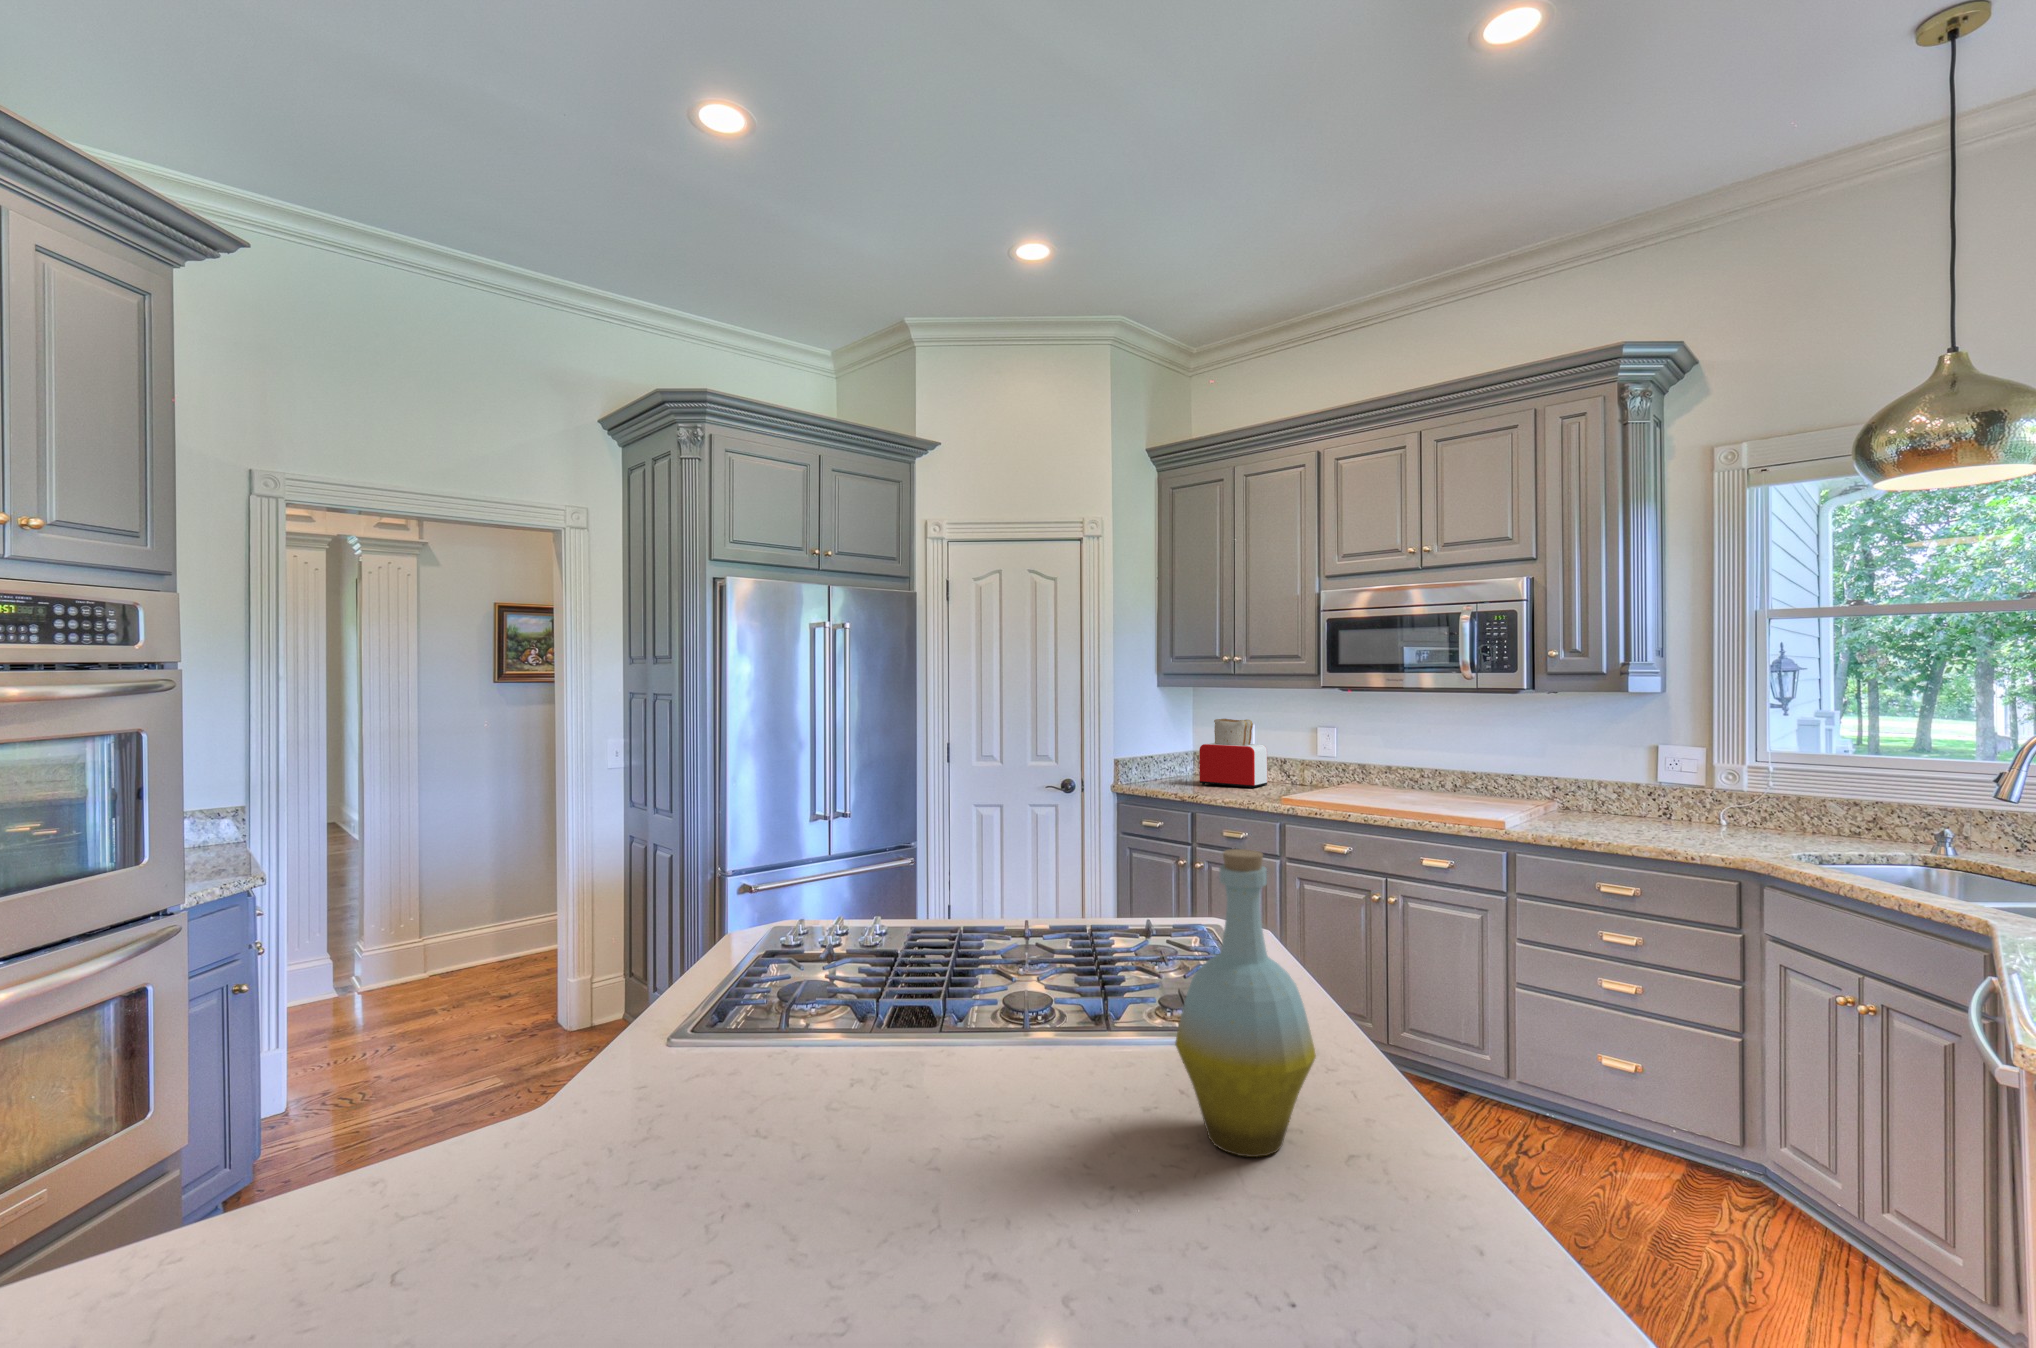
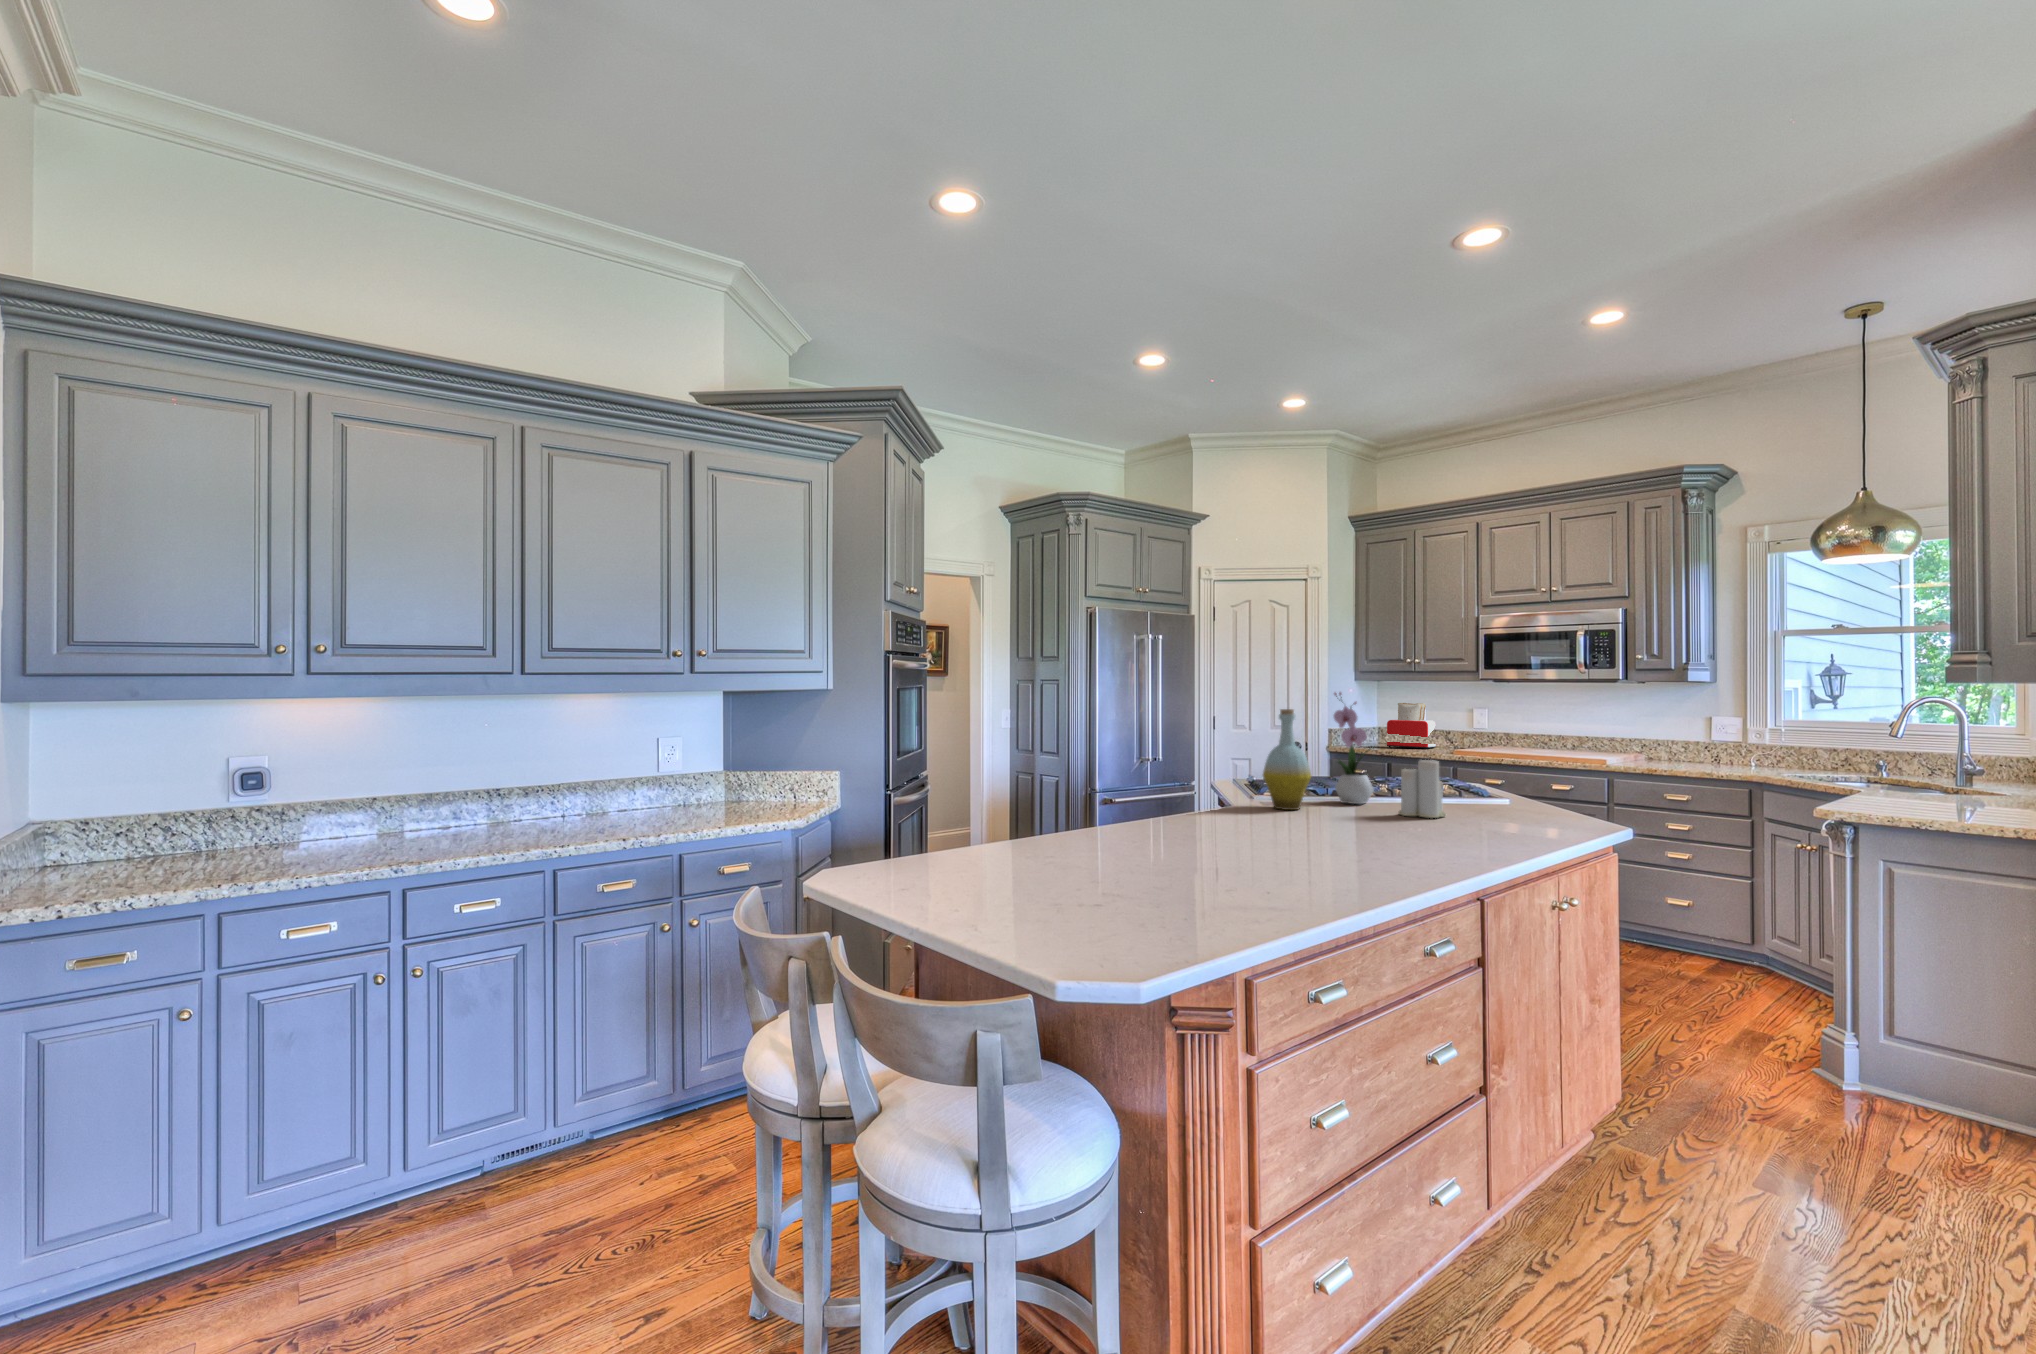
flower arrangement: none [769,803,914,1135] -> present [1334,693,1374,804]
bottle: present [1175,849,1316,1157] -> present [1263,709,1312,810]
candle: none [883,1049,1029,1283] -> present [1398,760,1446,818]

